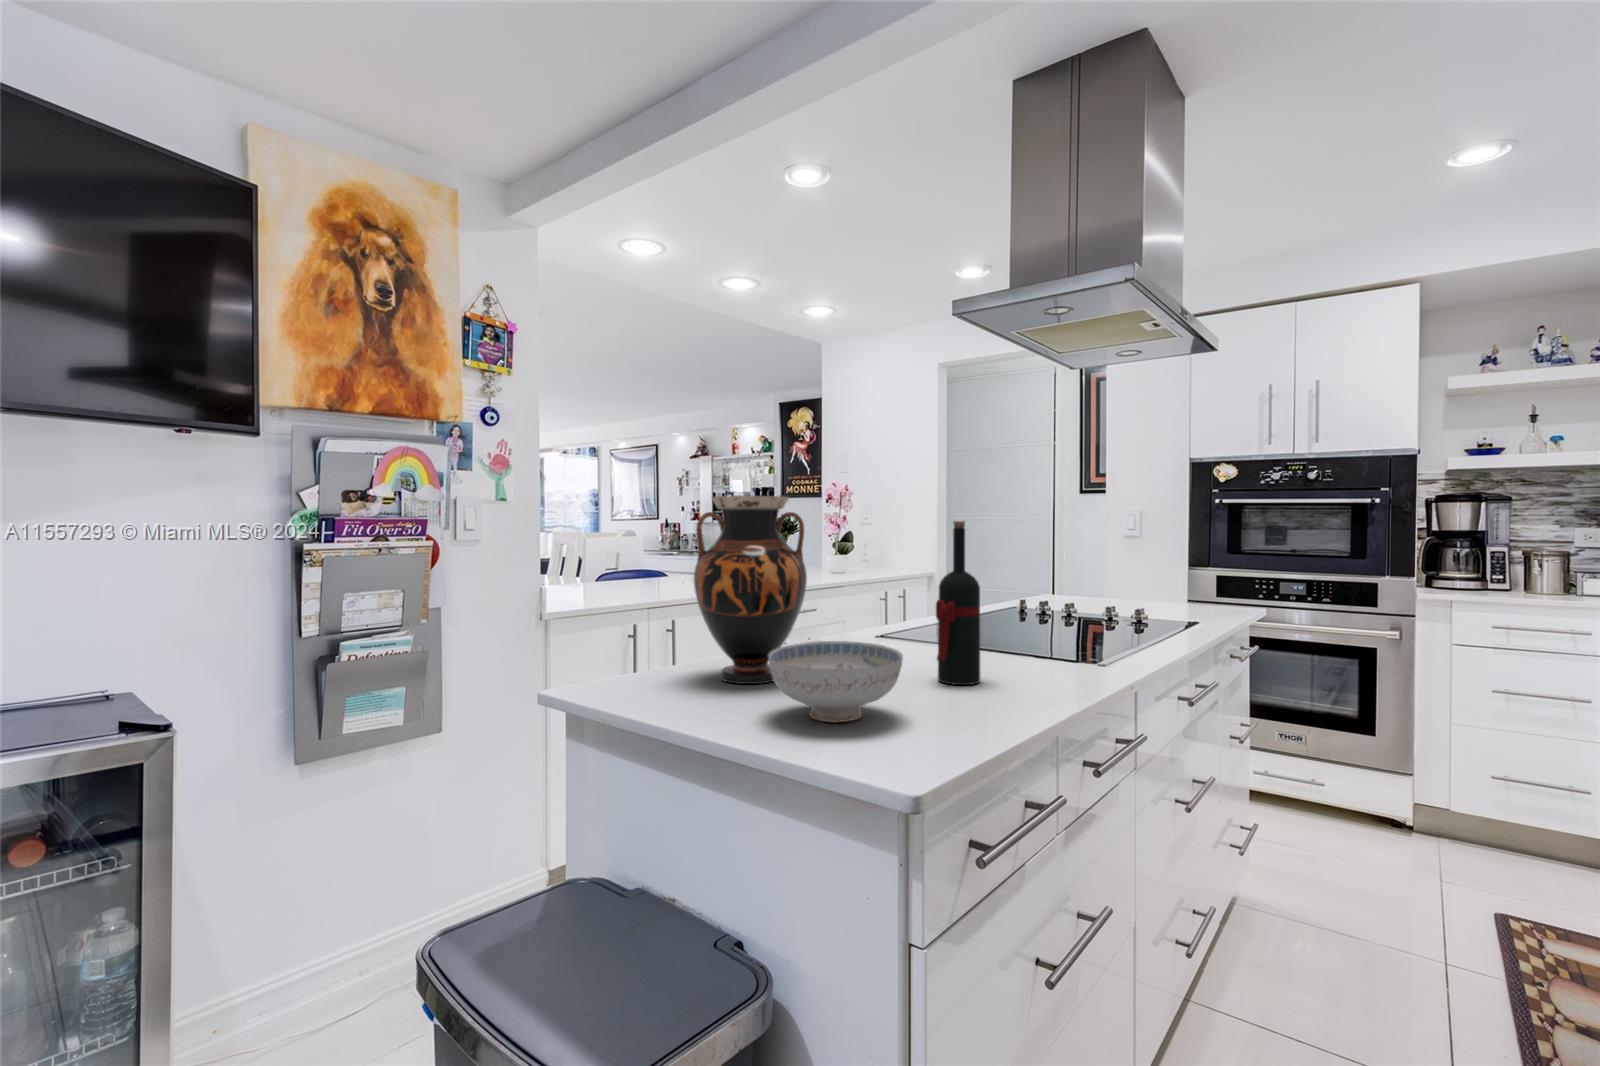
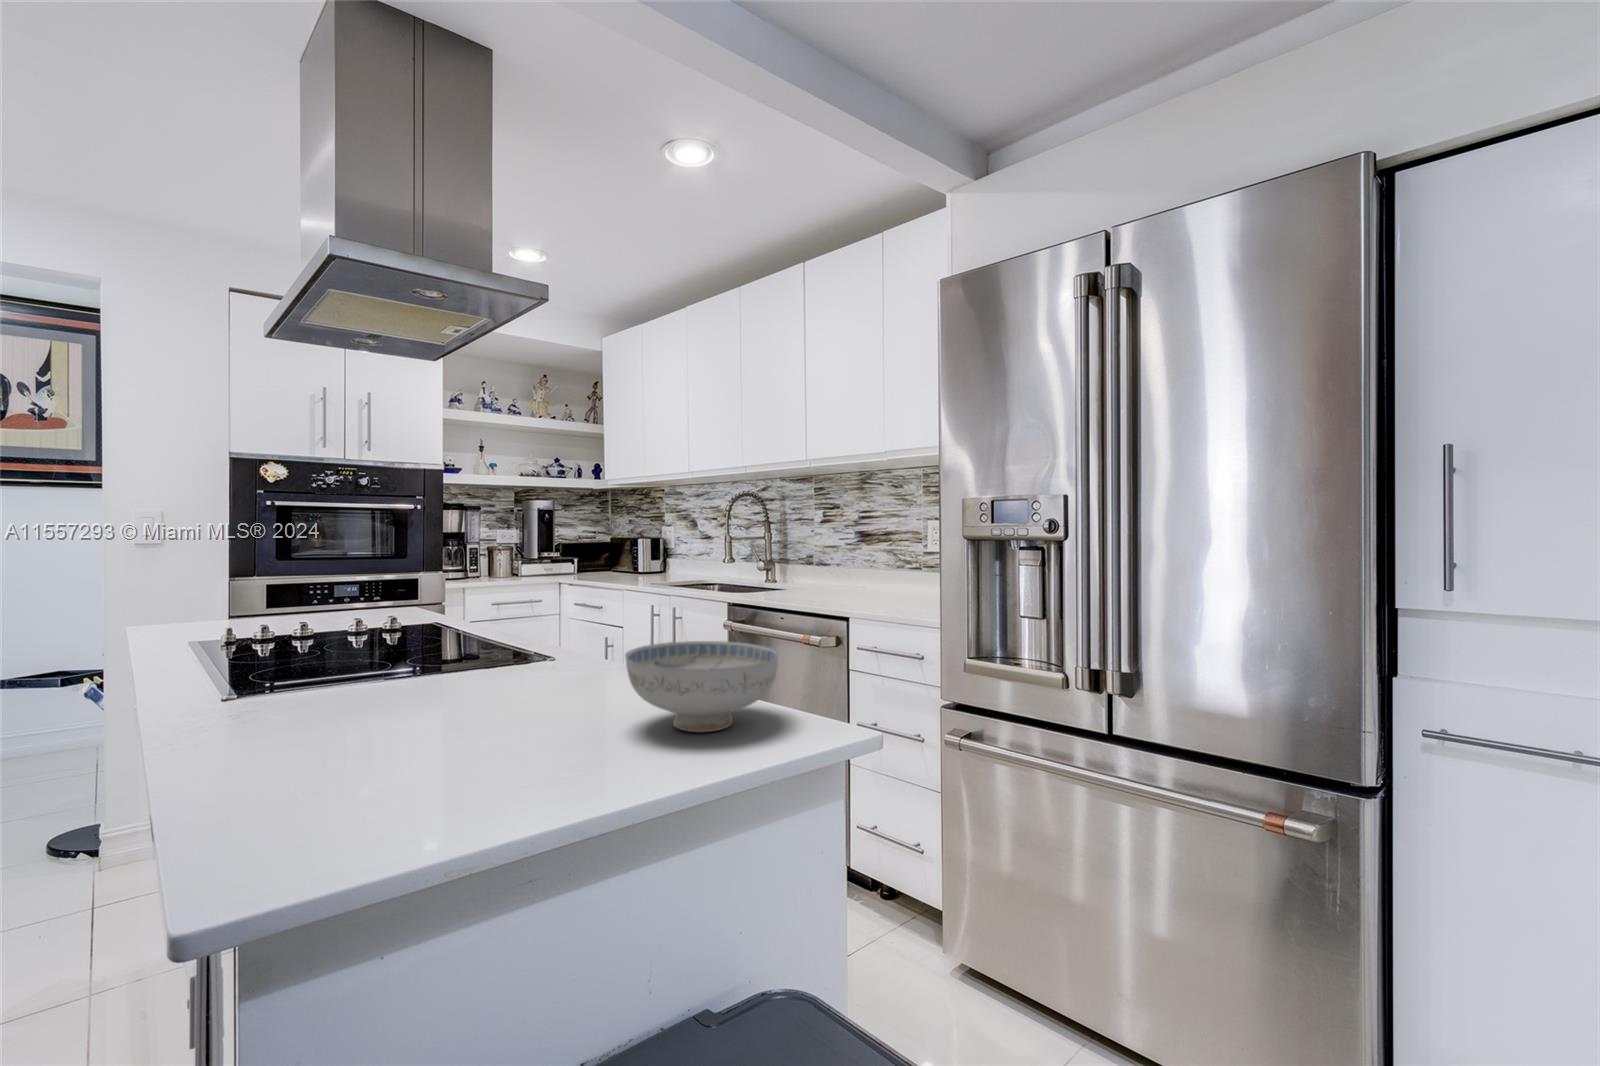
vase: present [694,496,807,684] -> none [314,454,526,778]
wine bottle: present [936,521,980,685] -> none [561,509,610,690]

